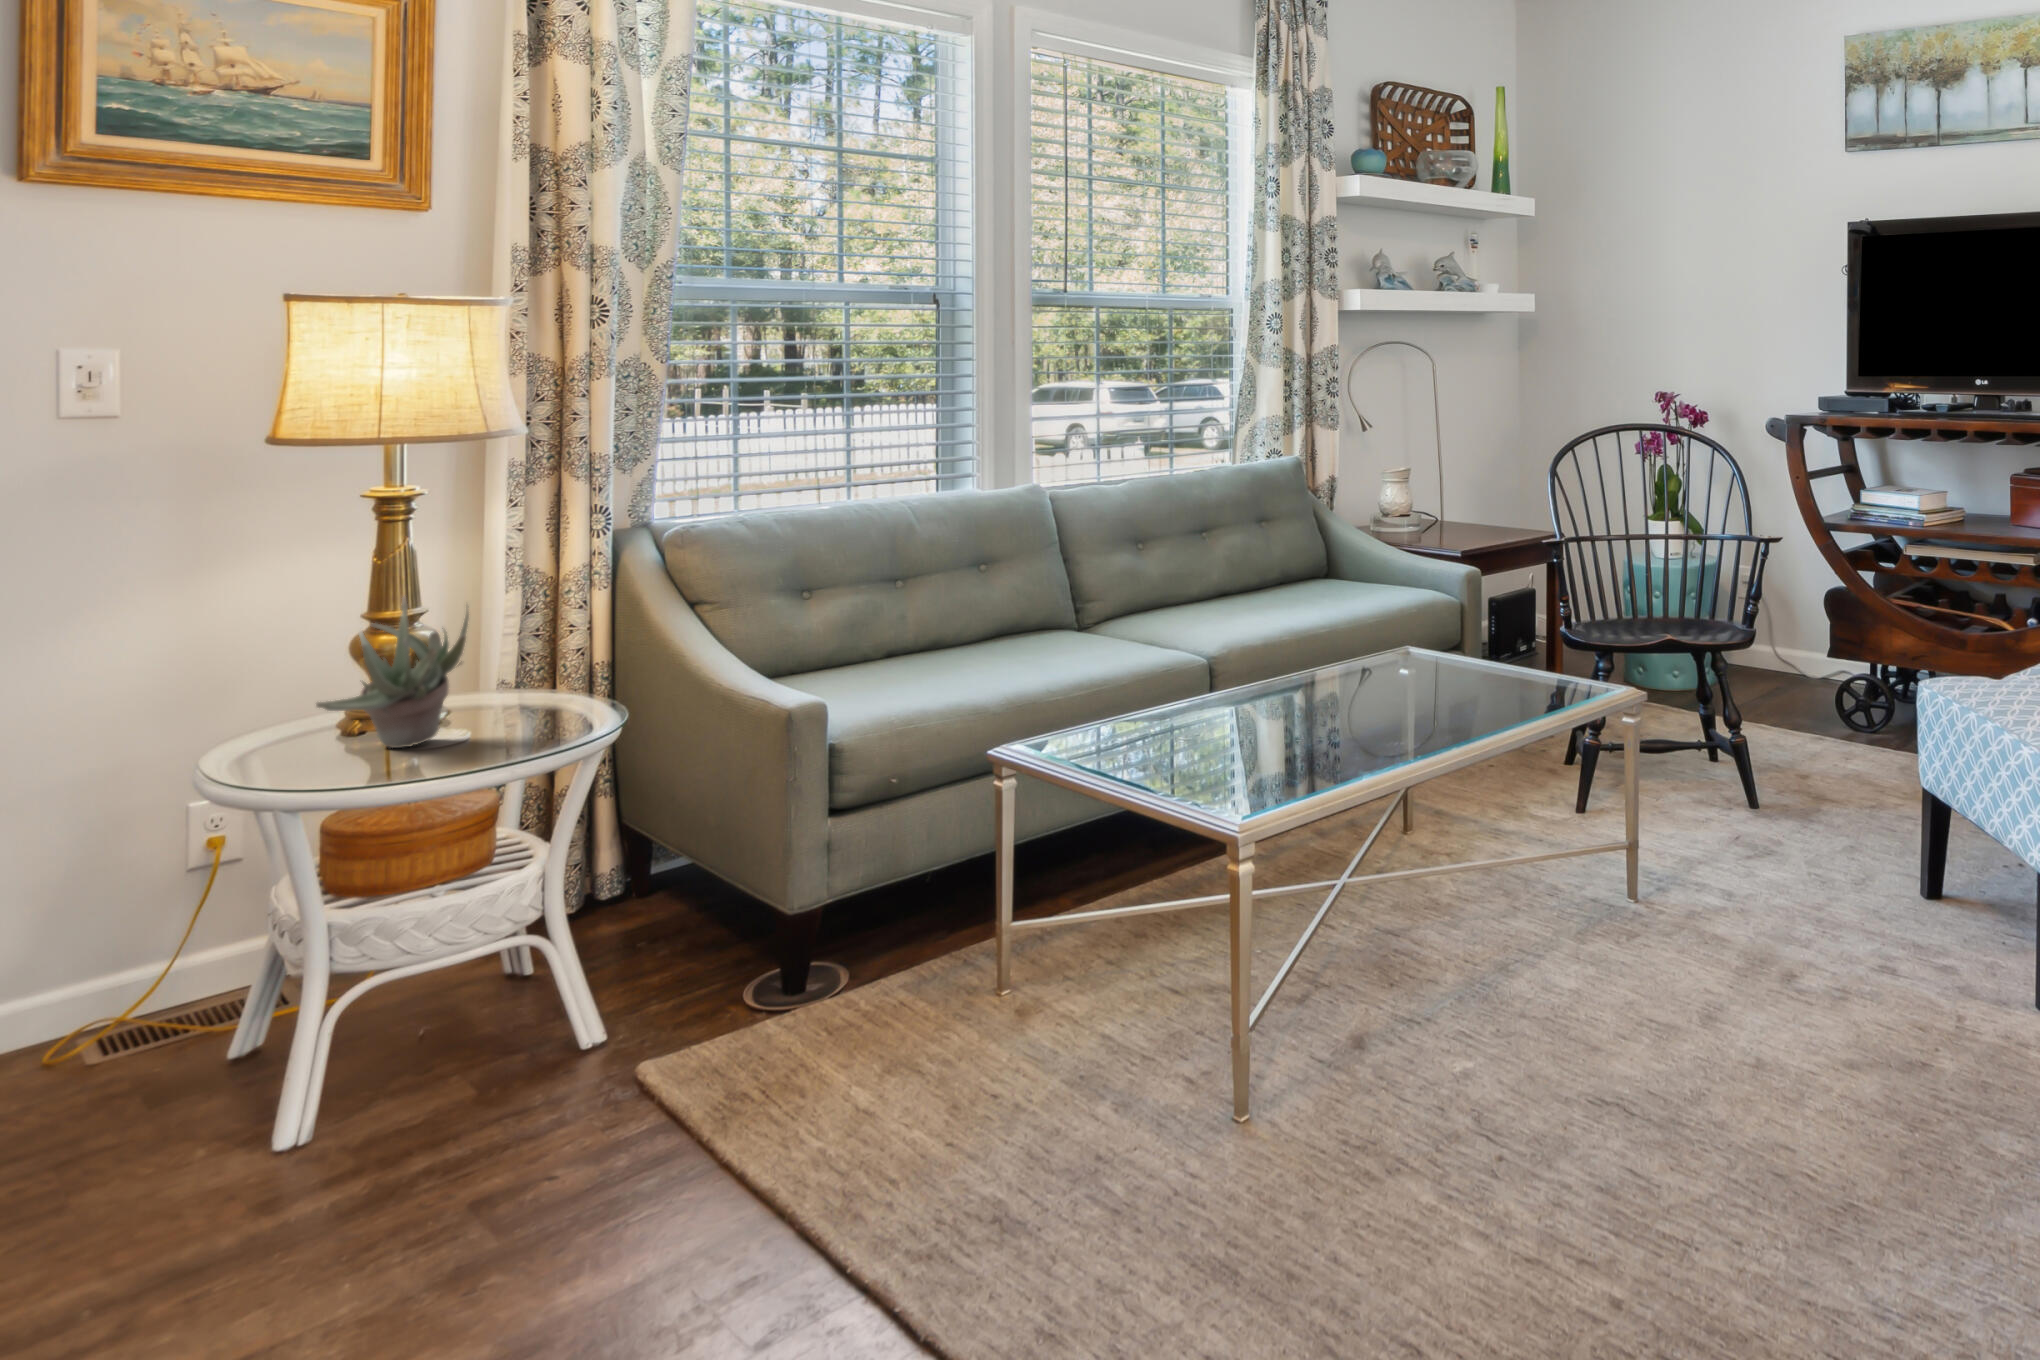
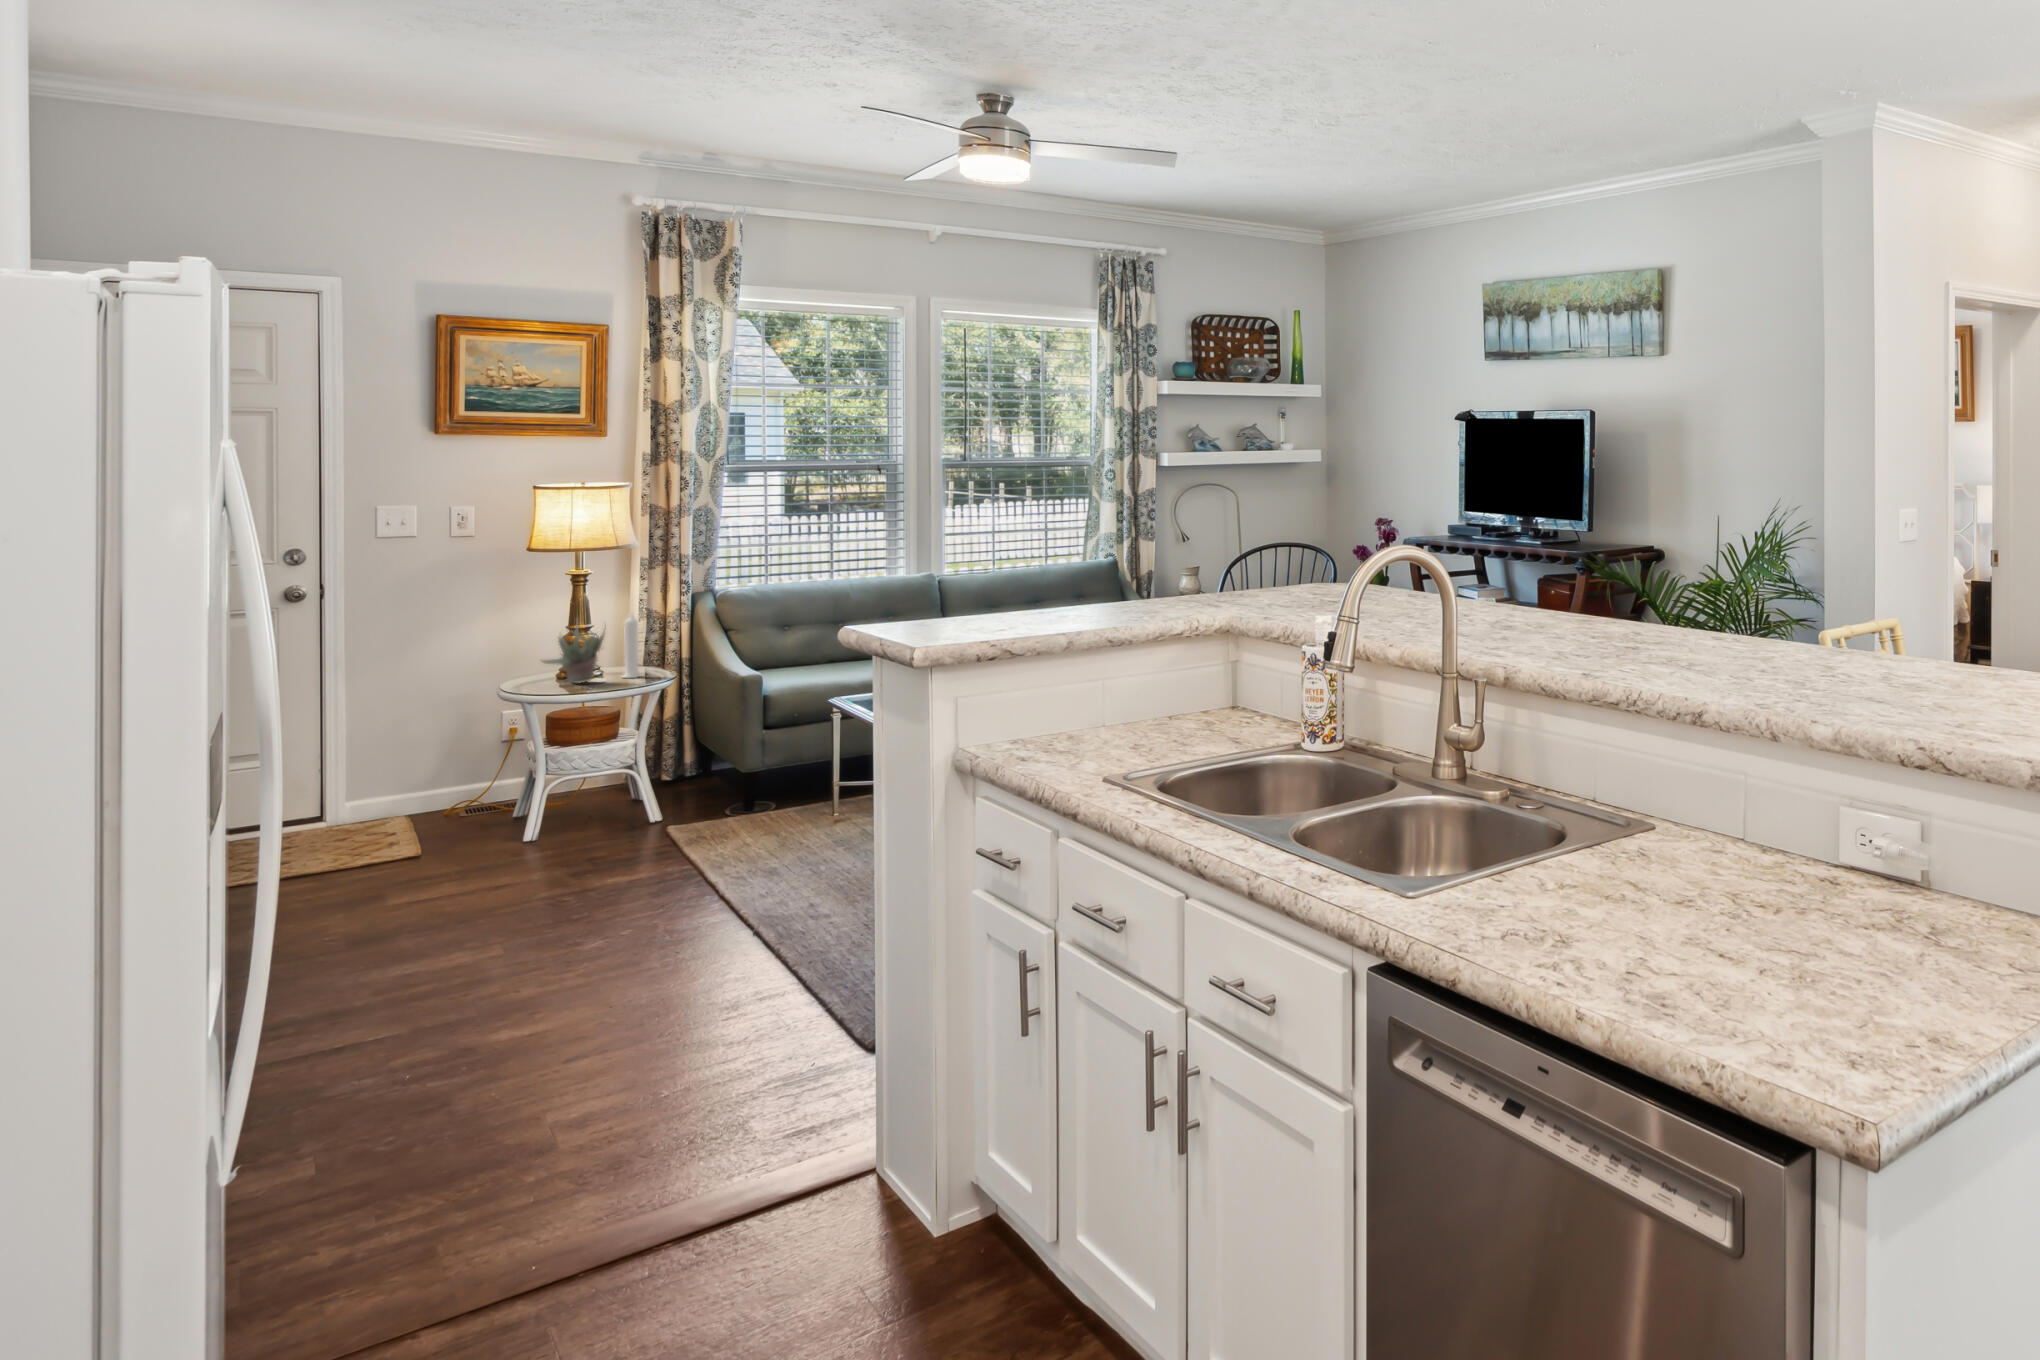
candle: none [495,577,544,725] -> present [622,614,641,678]

